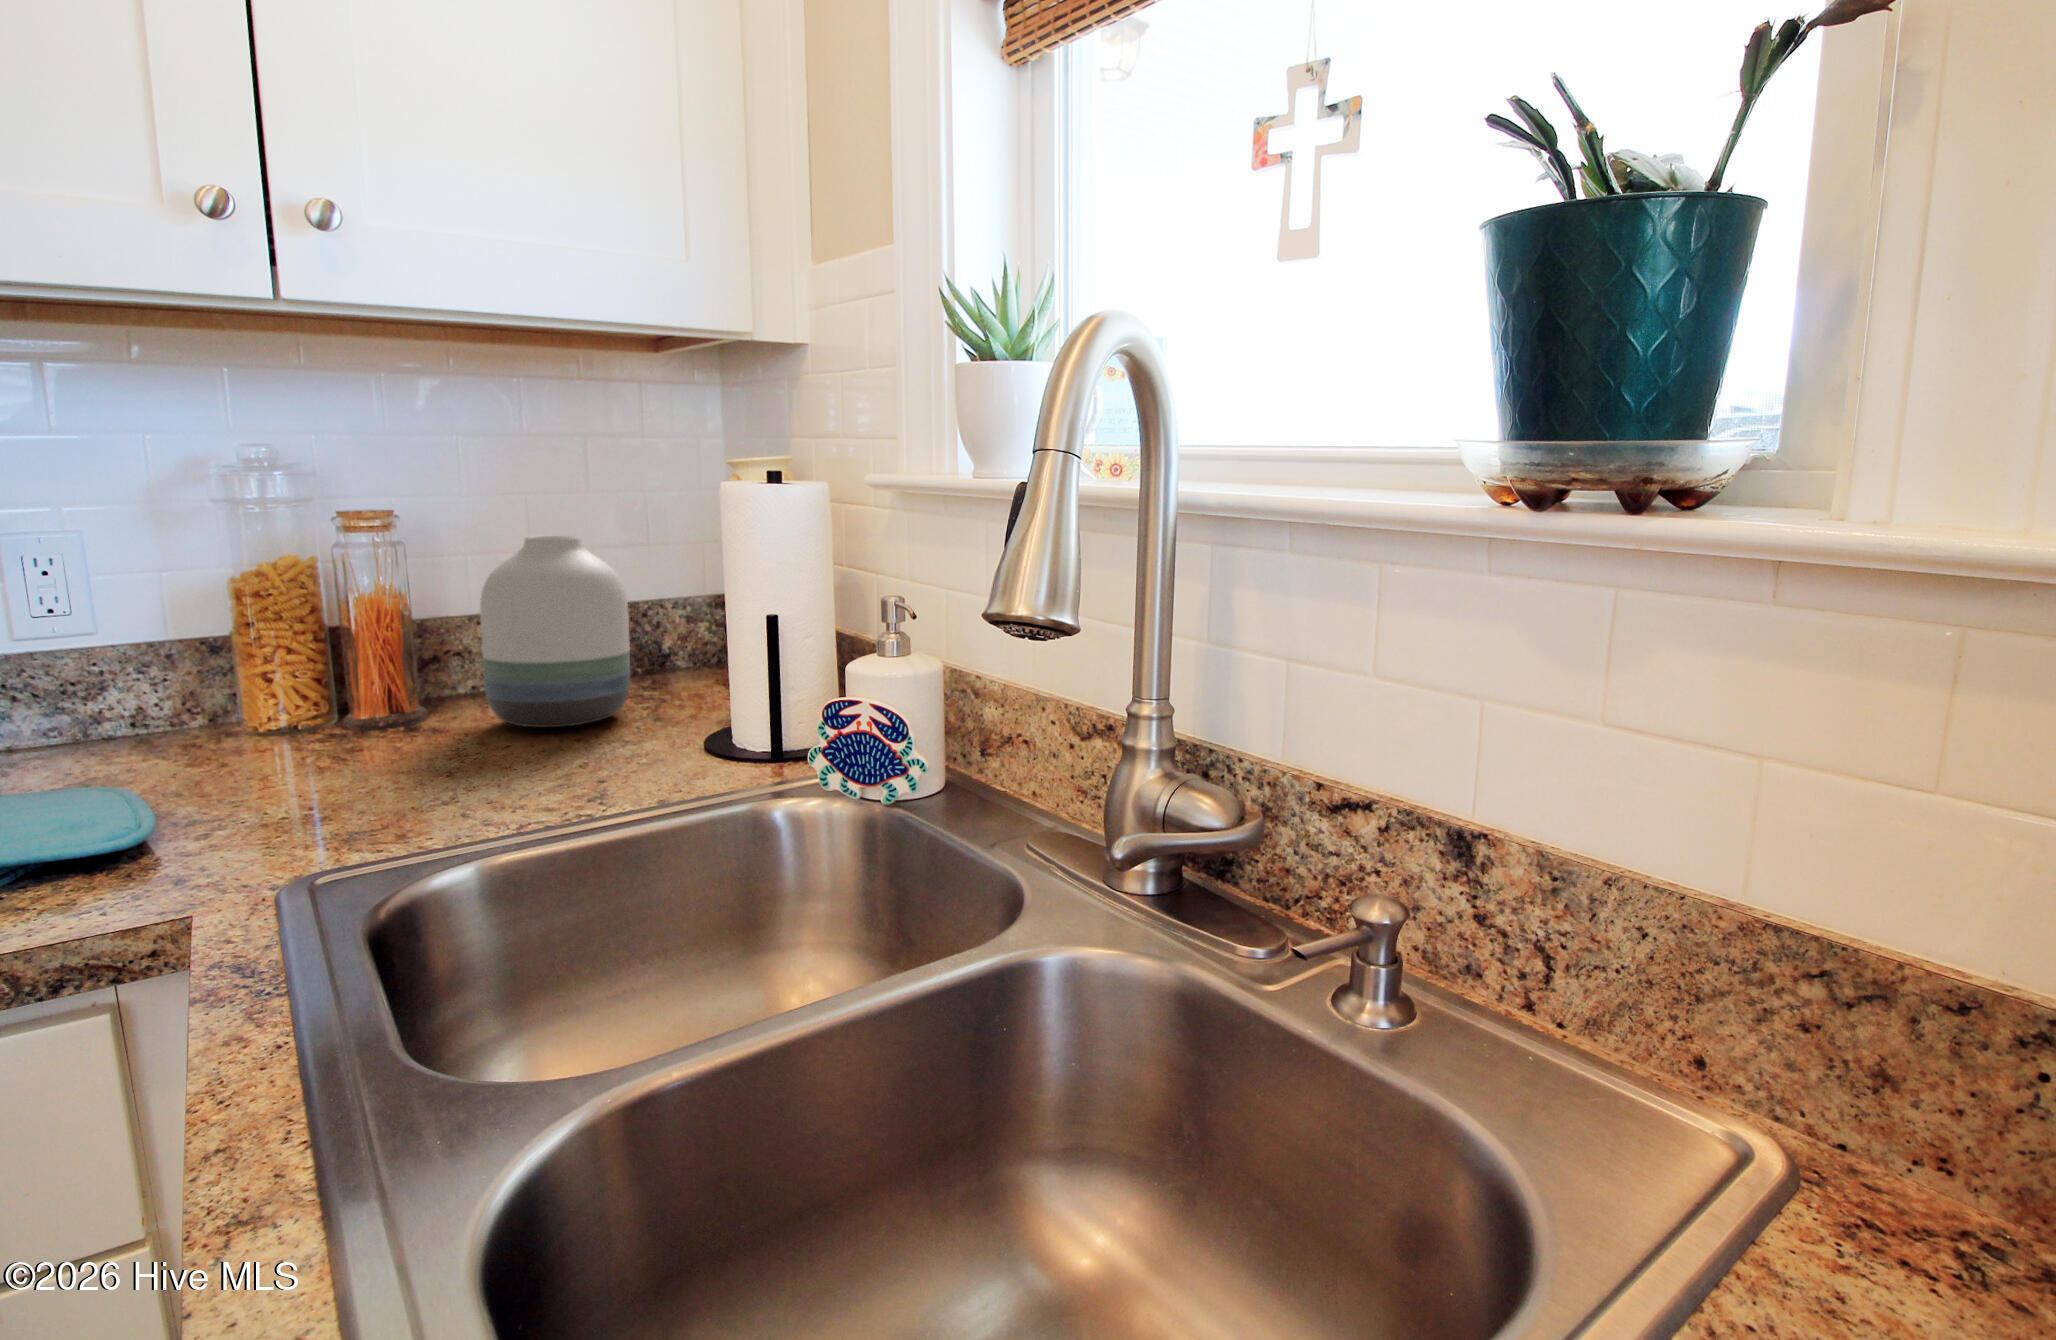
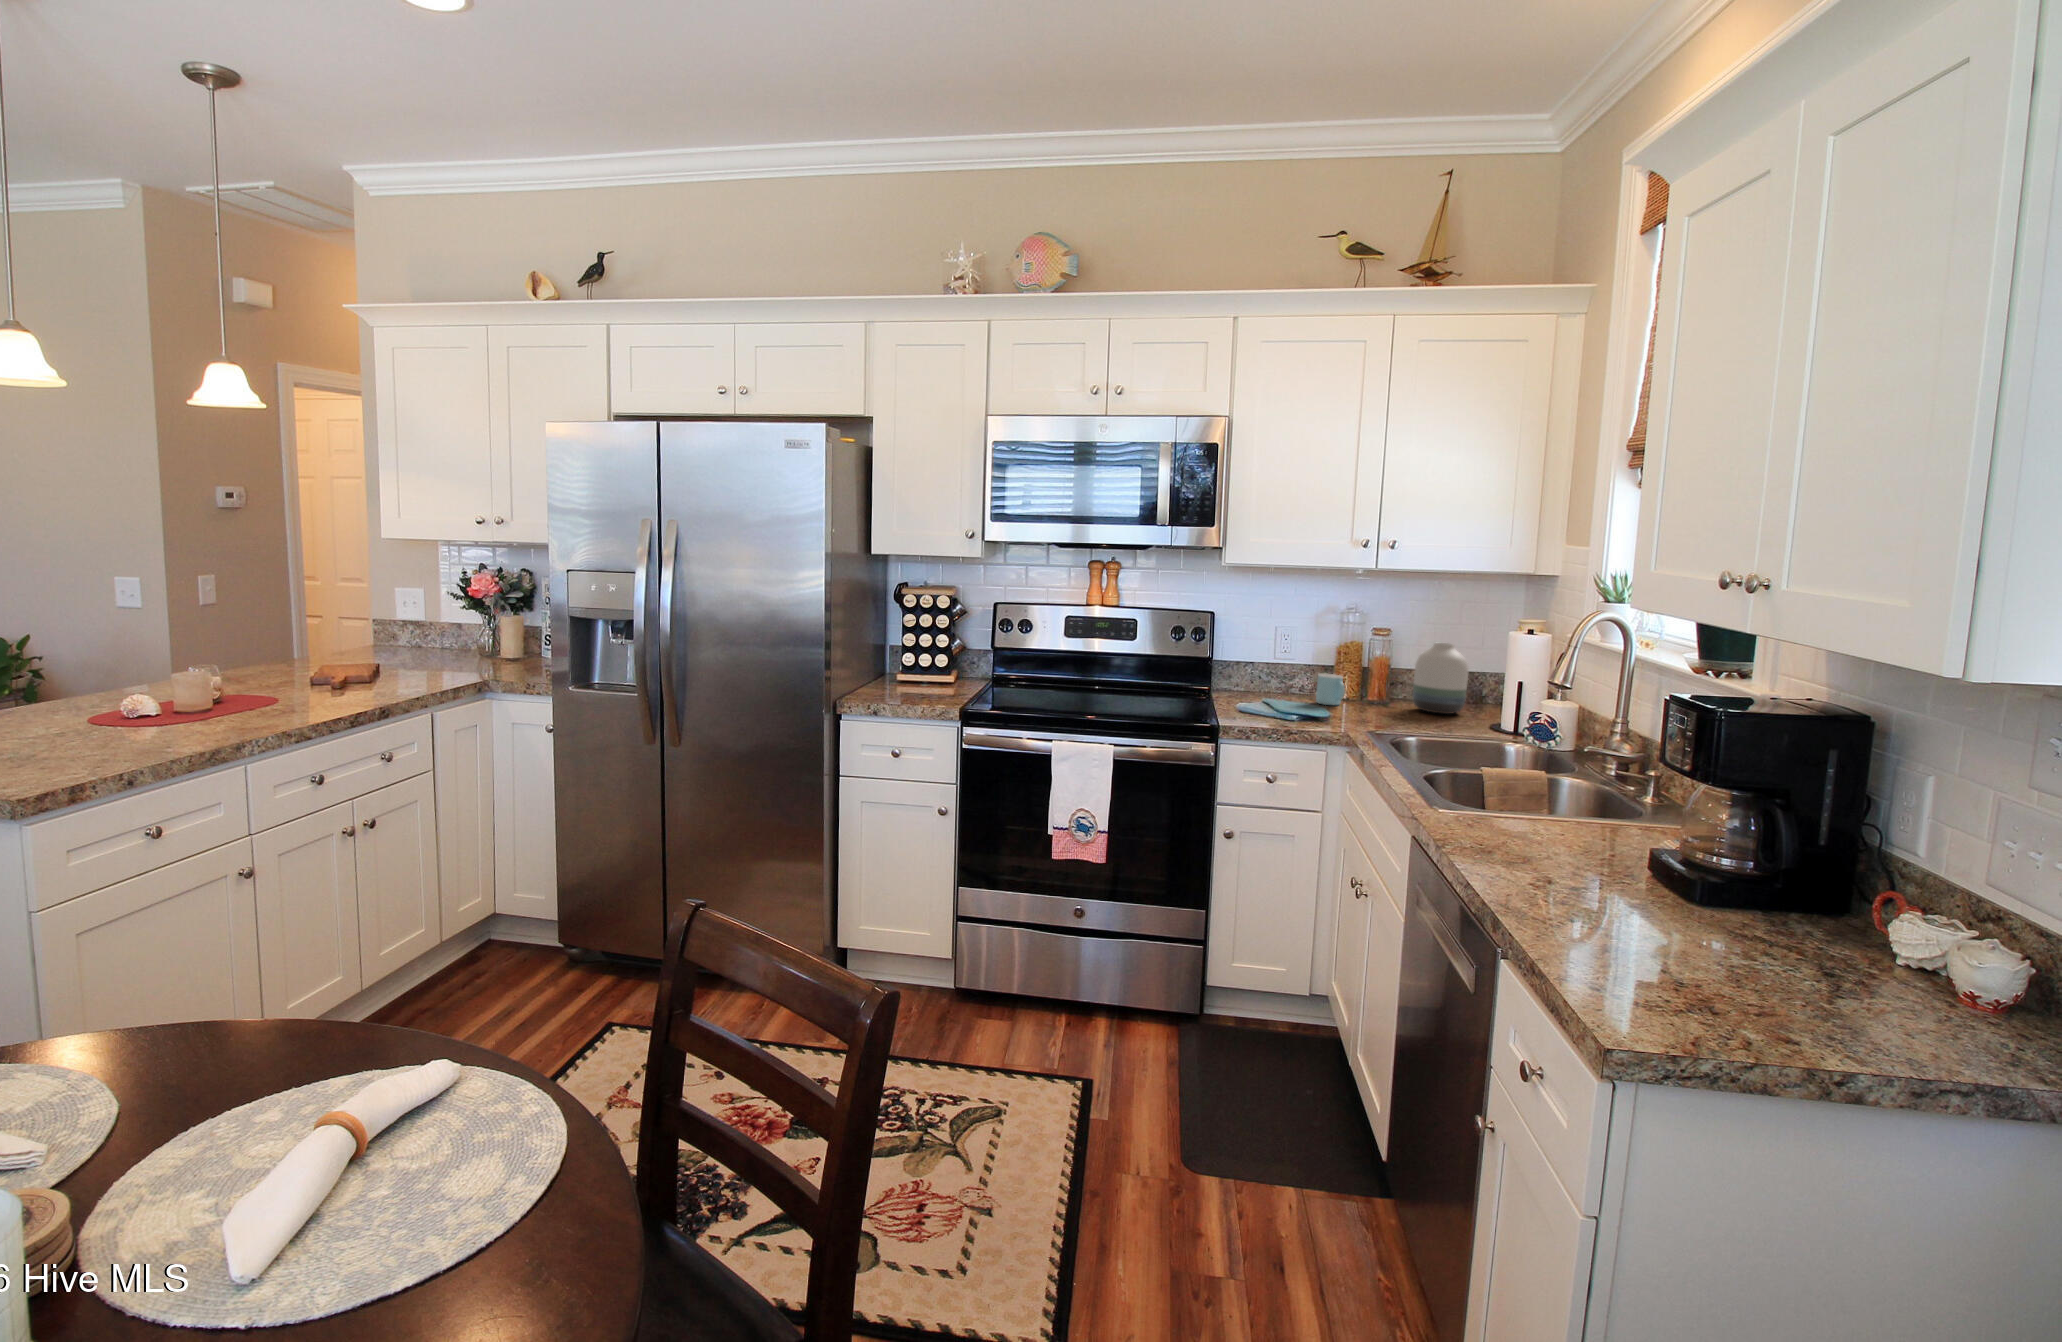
mug: none [144,664,252,769] -> present [1316,674,1345,705]

